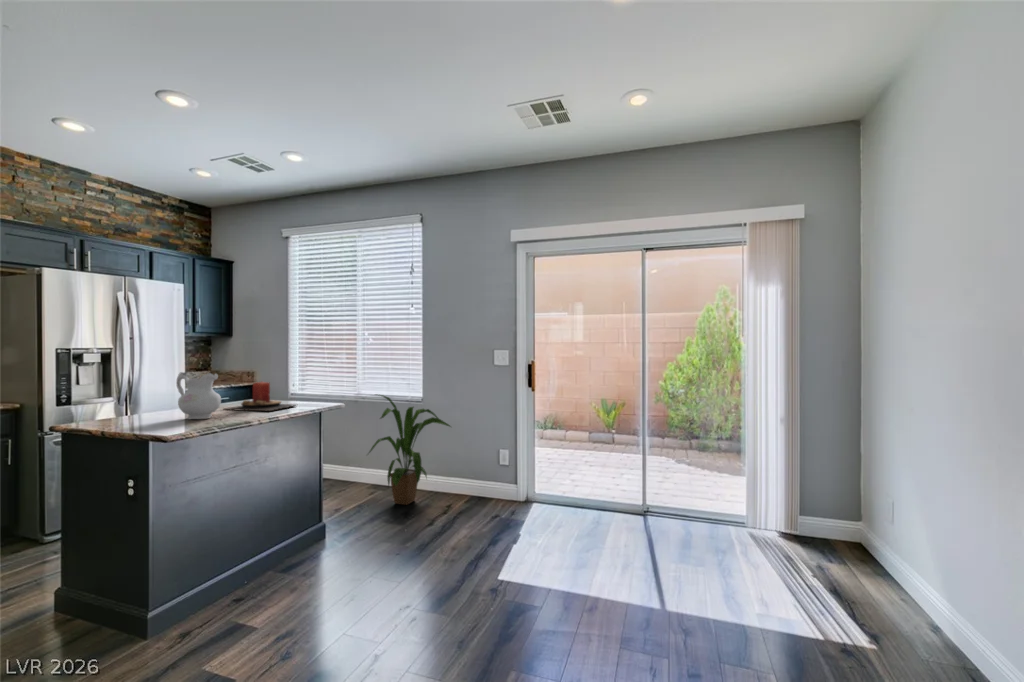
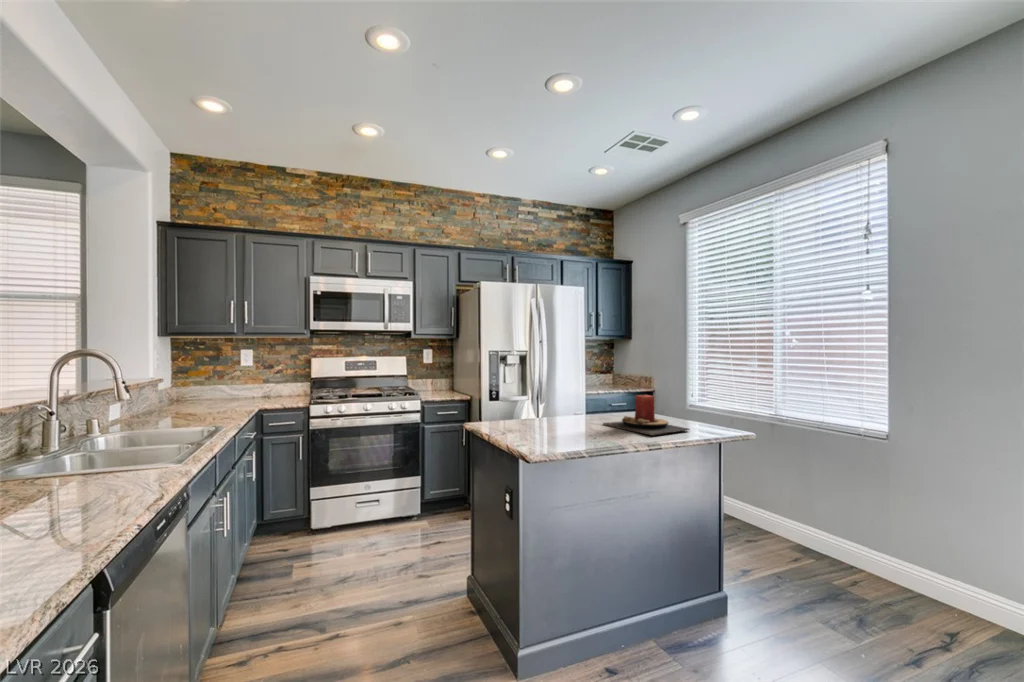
ceramic pitcher: present [176,372,221,419] -> none [552,379,595,438]
house plant: present [369,394,450,505] -> none [790,421,966,607]

